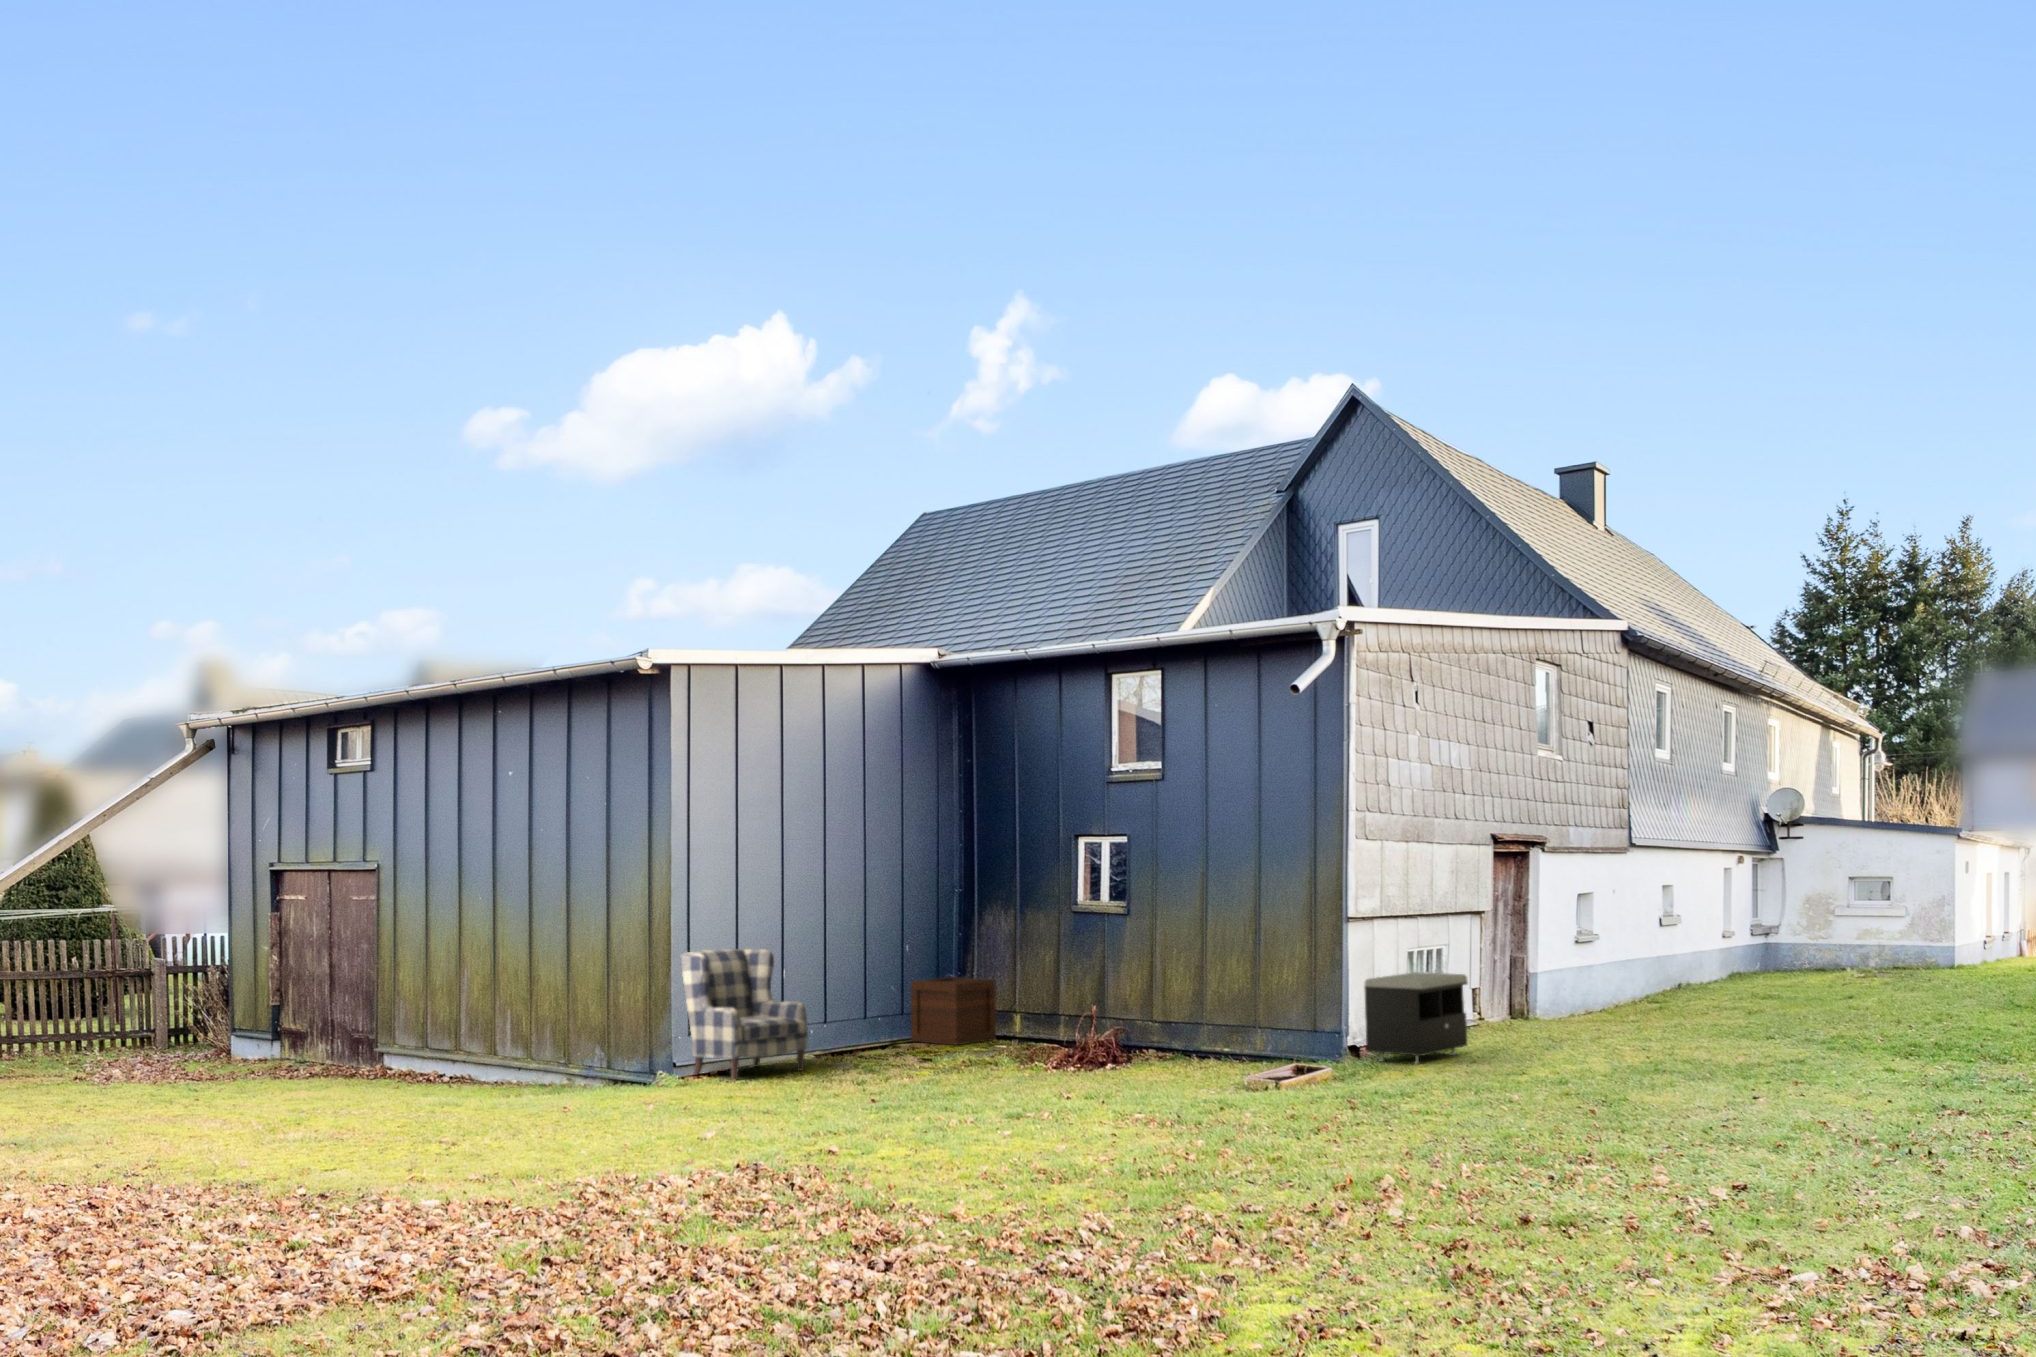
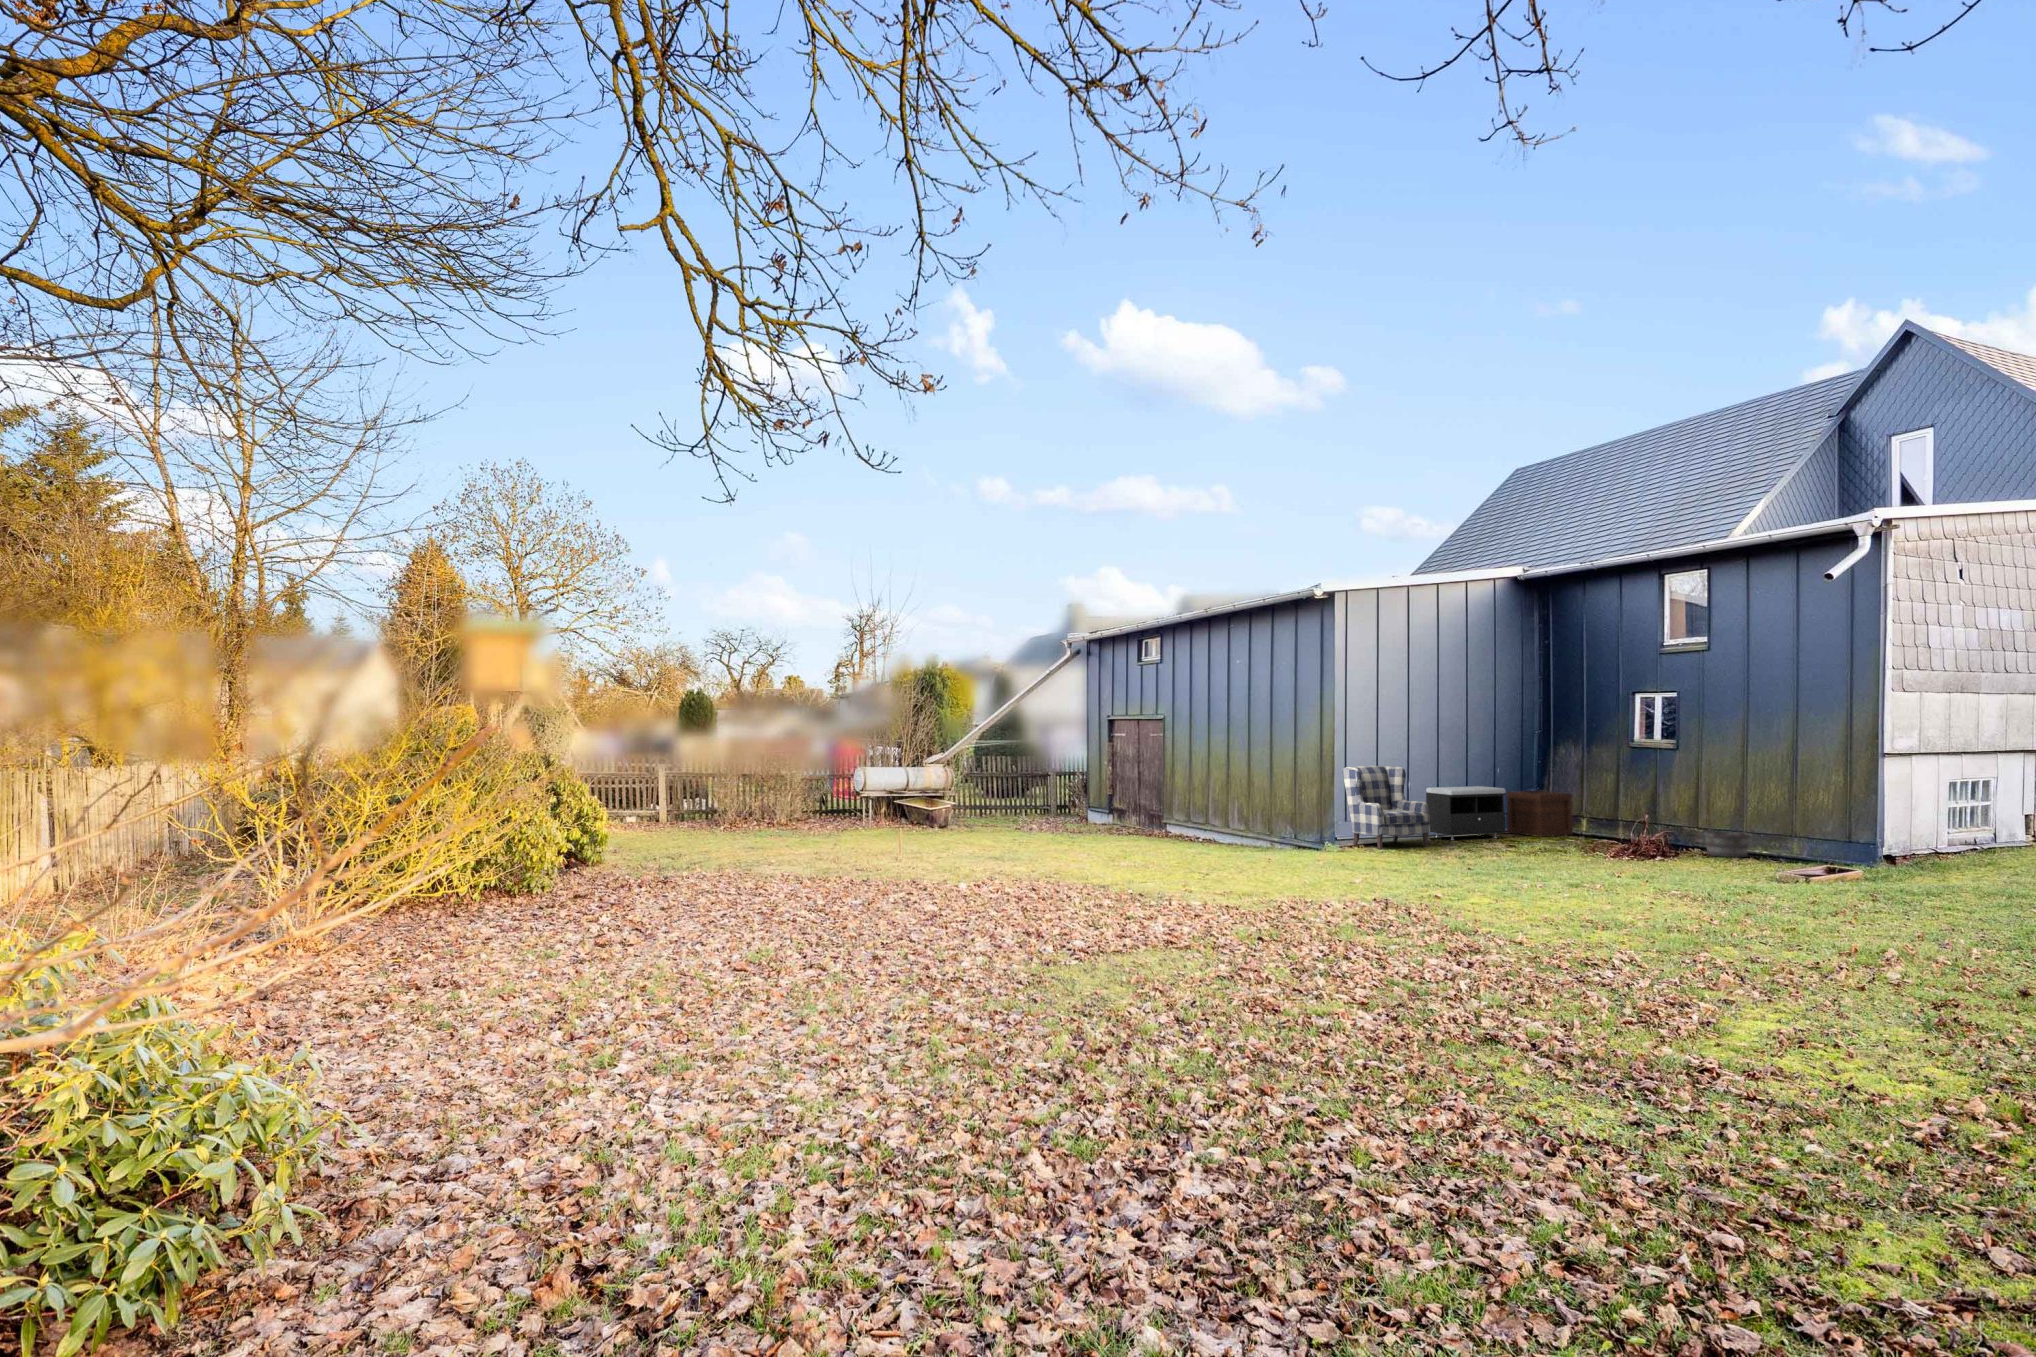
storage bench: present [1364,972,1468,1064] -> present [1426,786,1506,840]
bucket: none [1150,1020,1209,1059] -> present [1701,828,1750,857]

